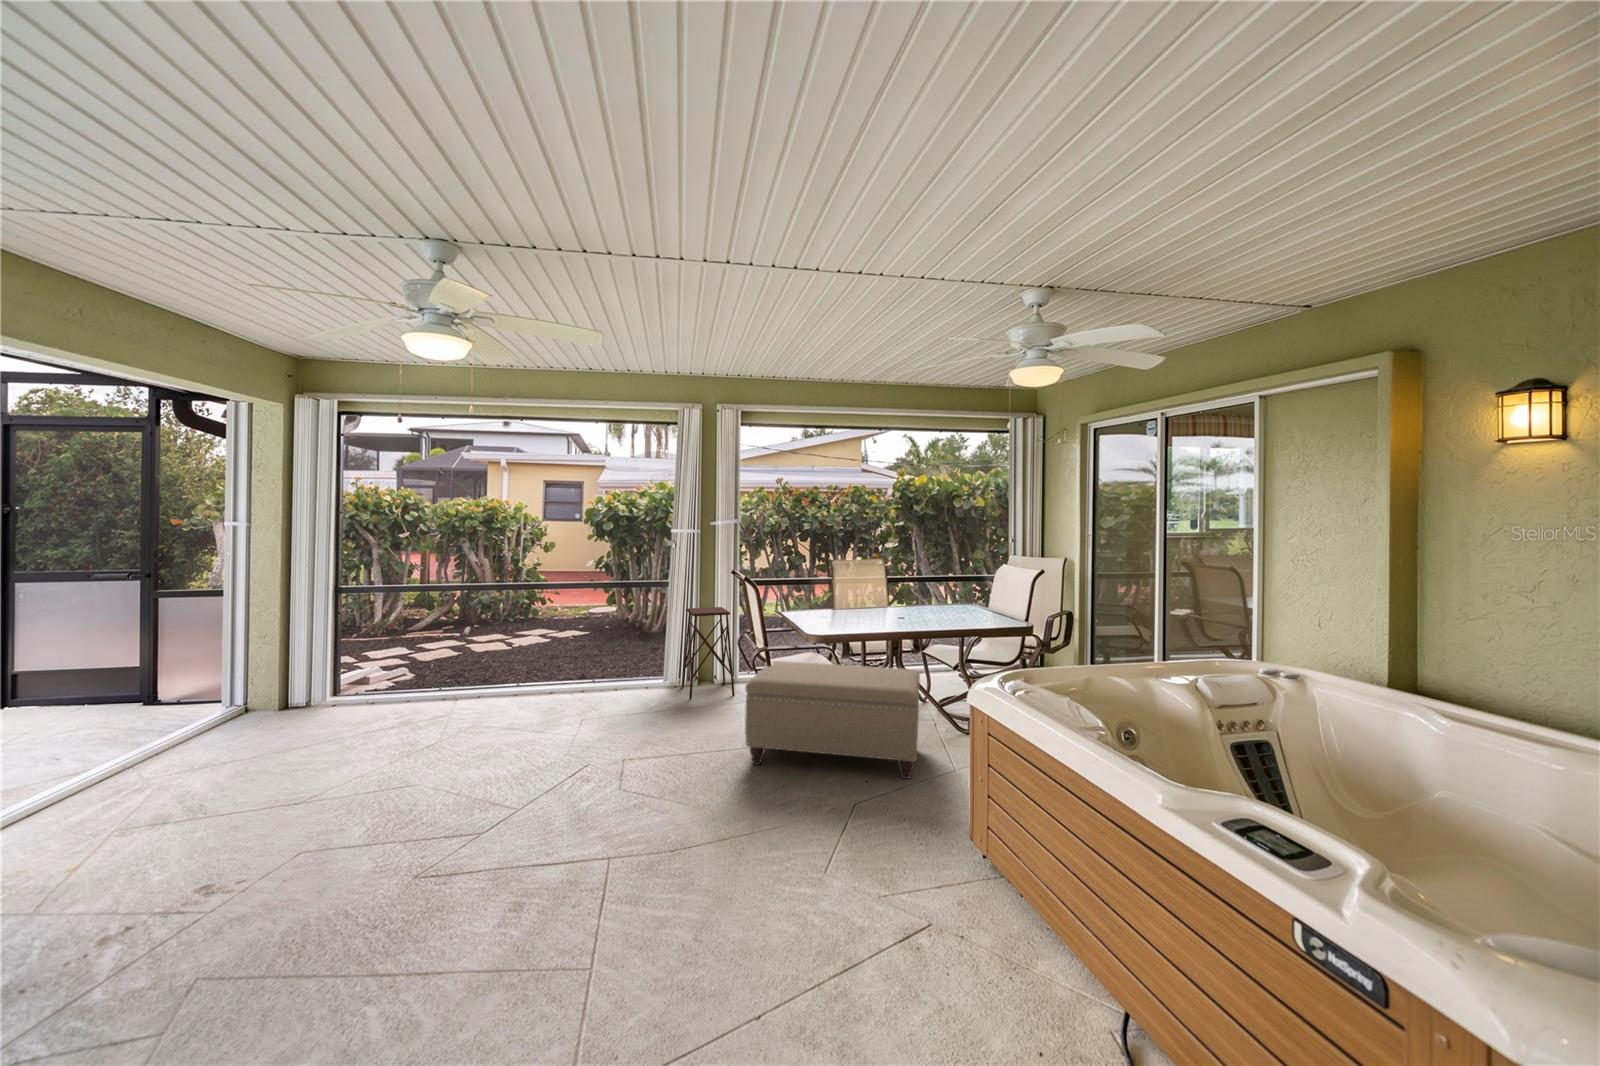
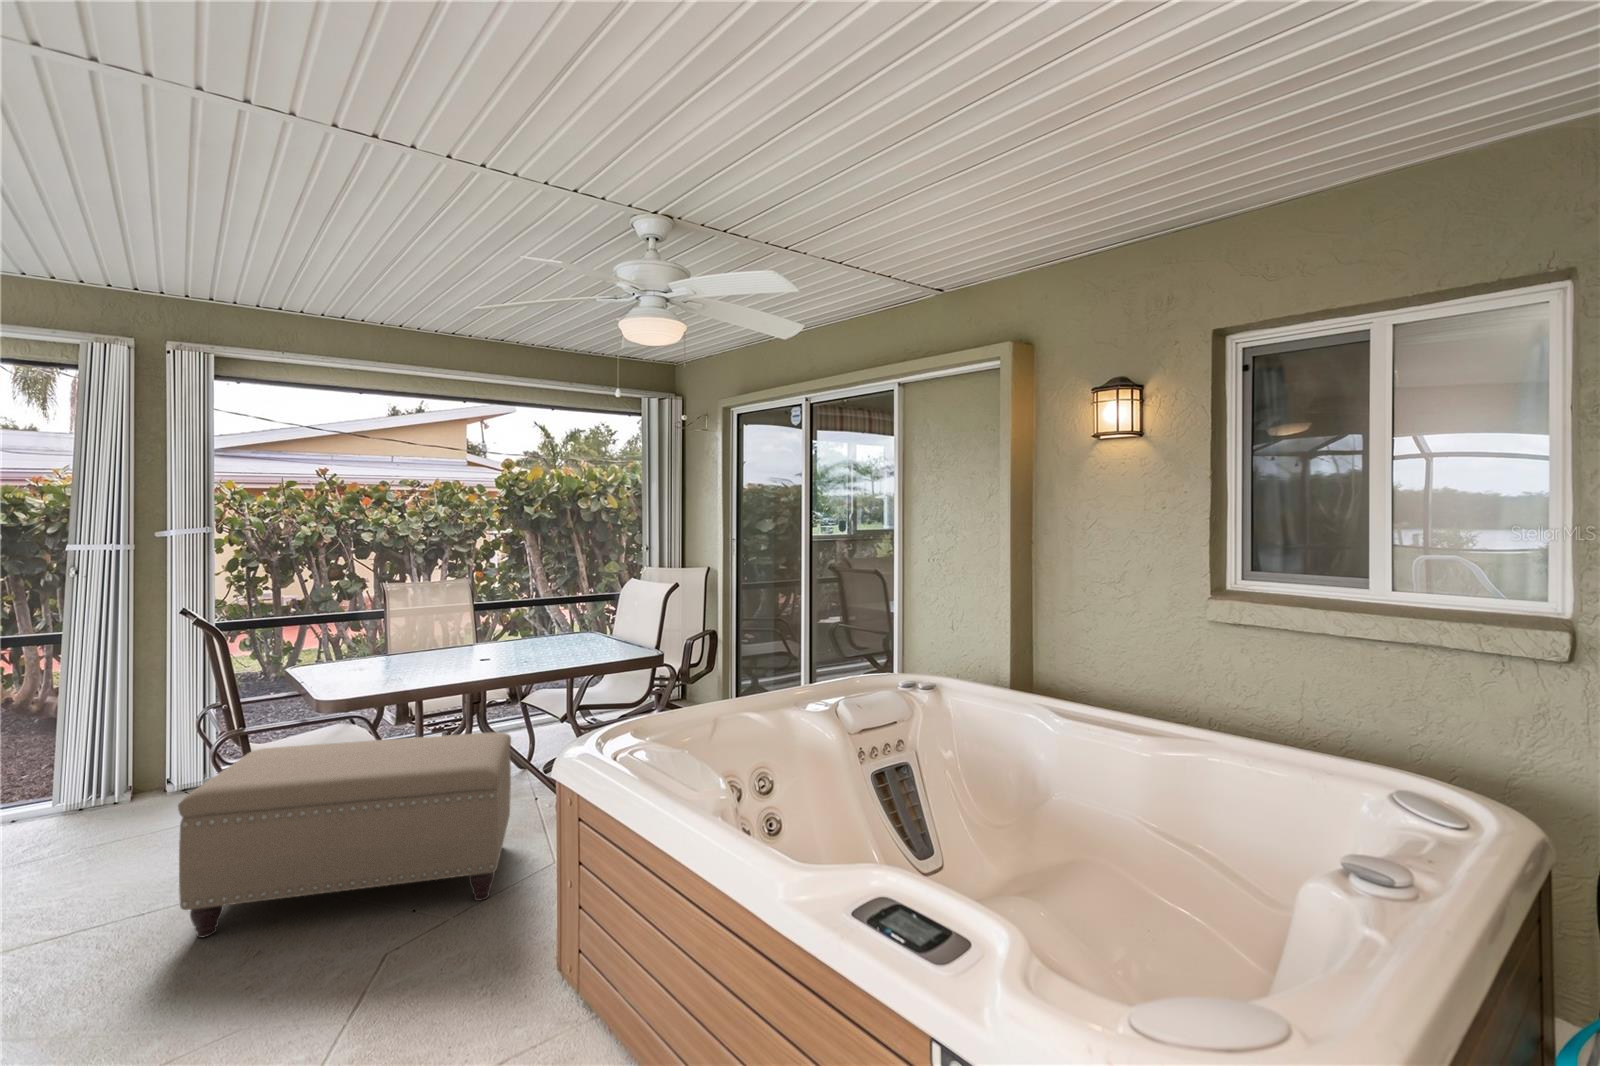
side table: present [682,607,735,699] -> none [93,666,204,832]

